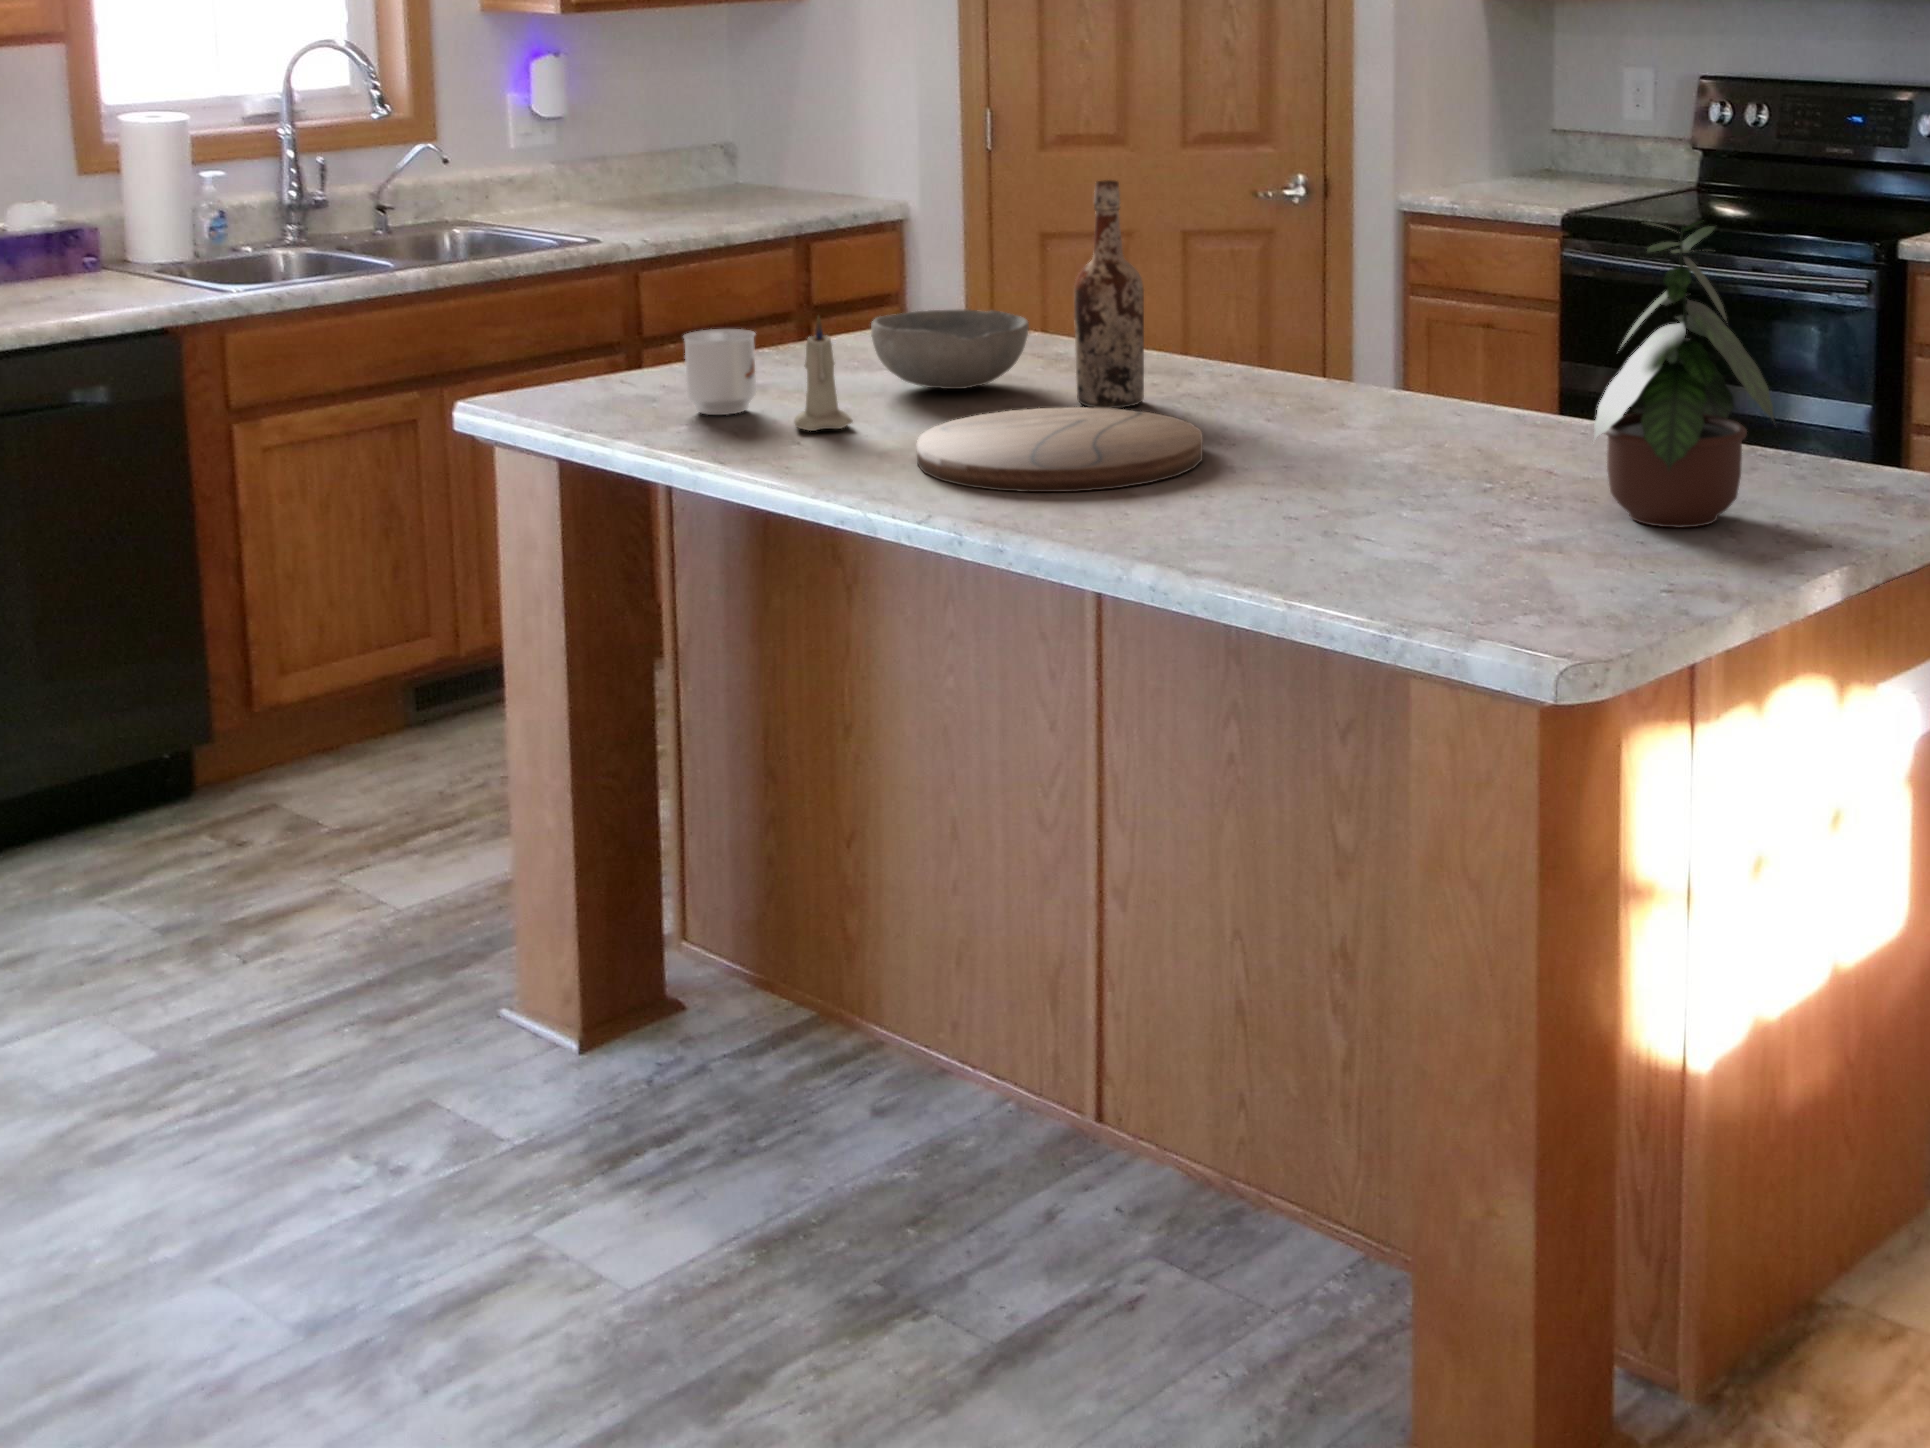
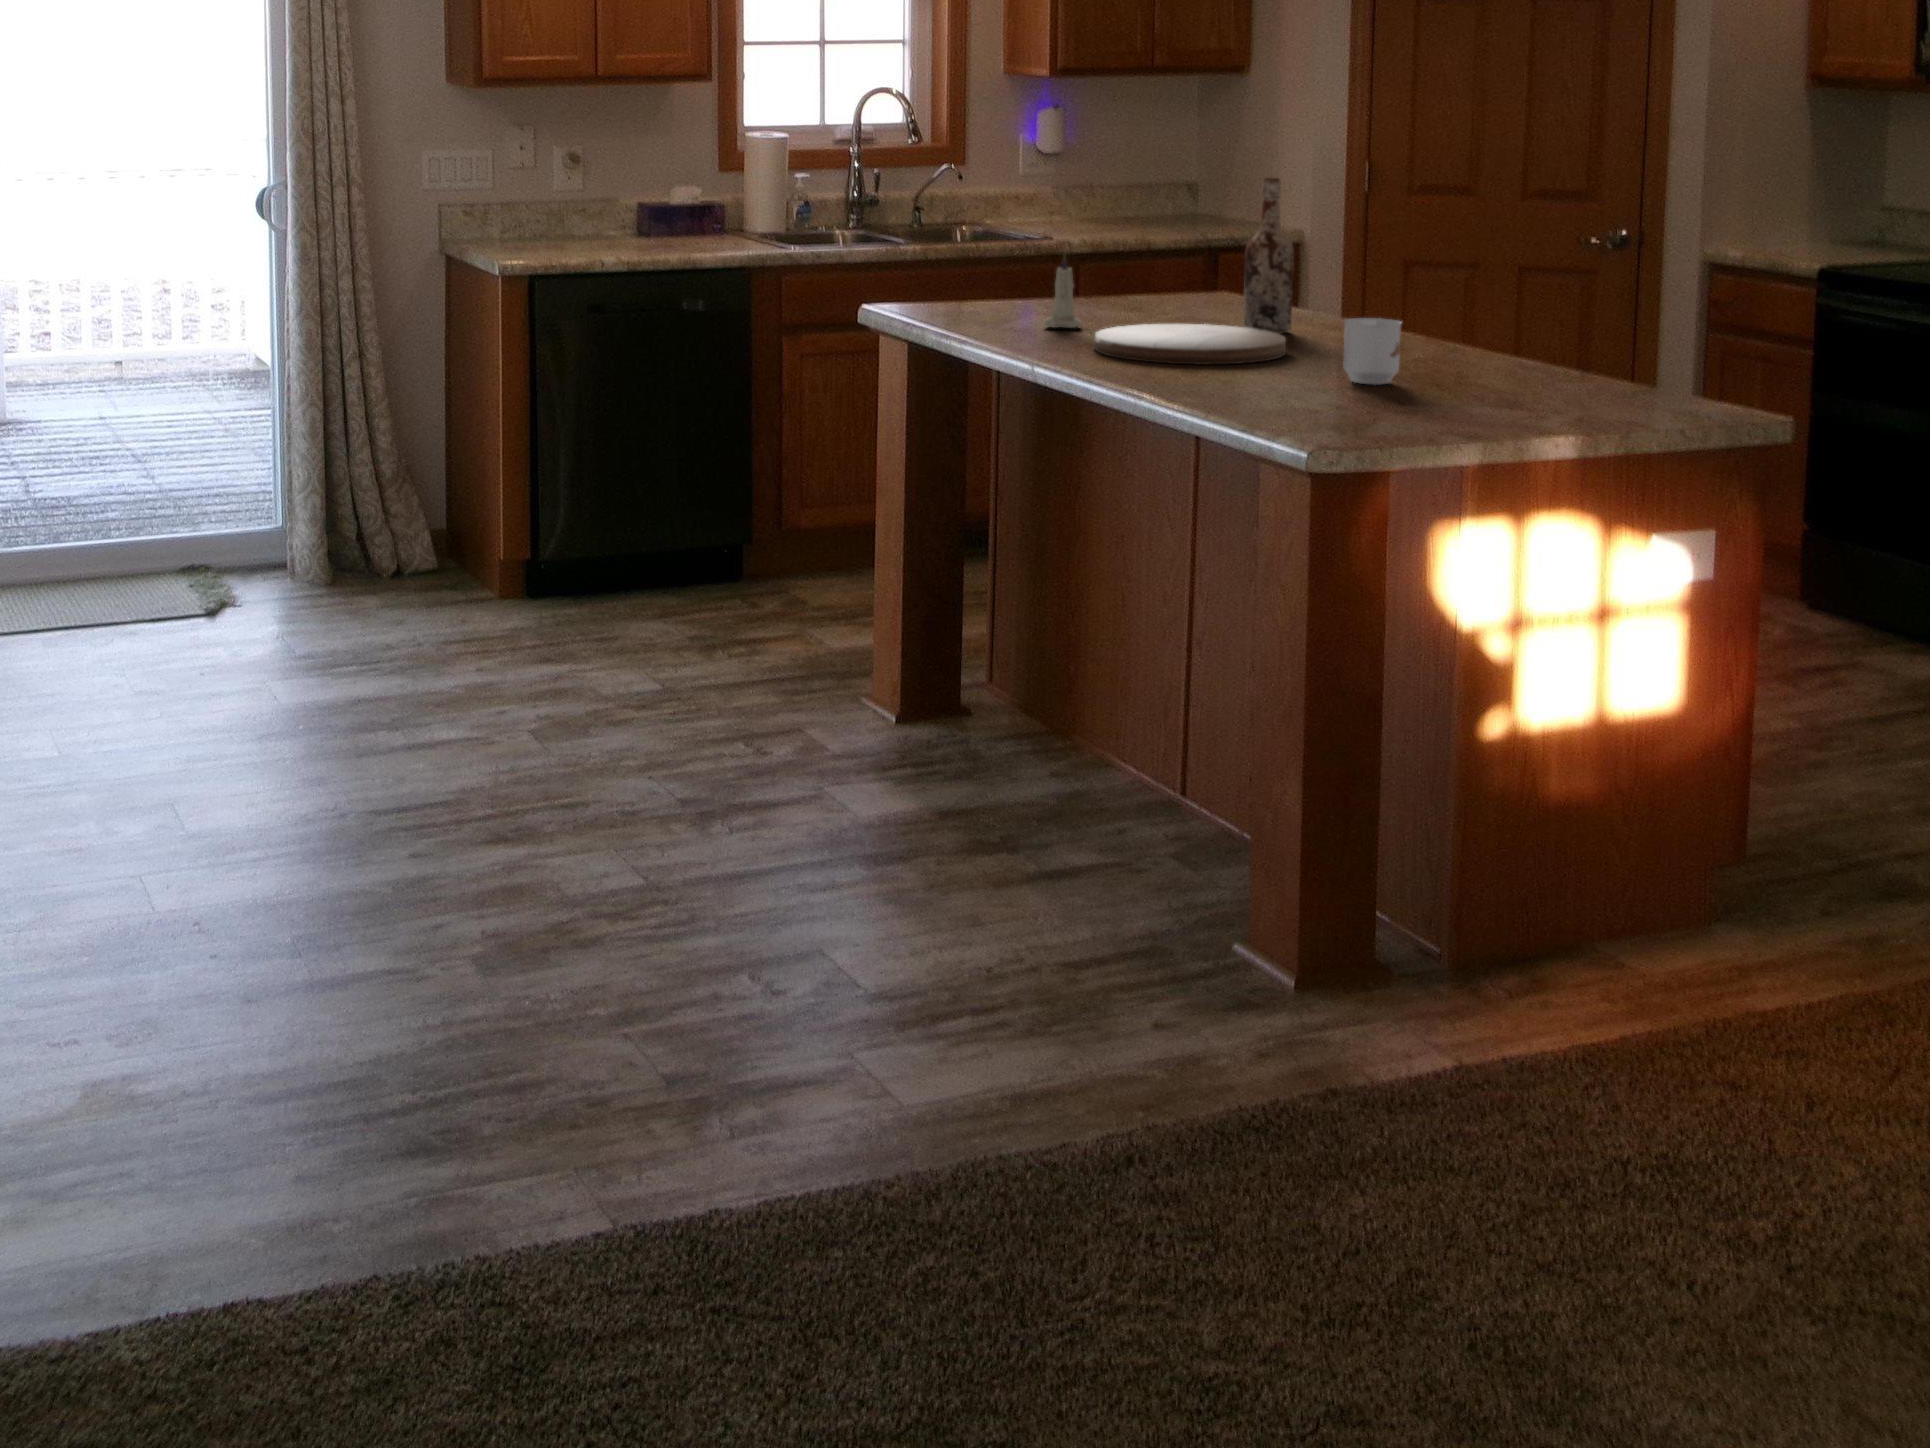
potted plant: present [1594,222,1774,527] -> none [1486,189,1628,410]
bowl: present [871,310,1029,389] -> none [1121,267,1230,318]
mug: present [683,329,756,415] -> present [1344,318,1402,385]

